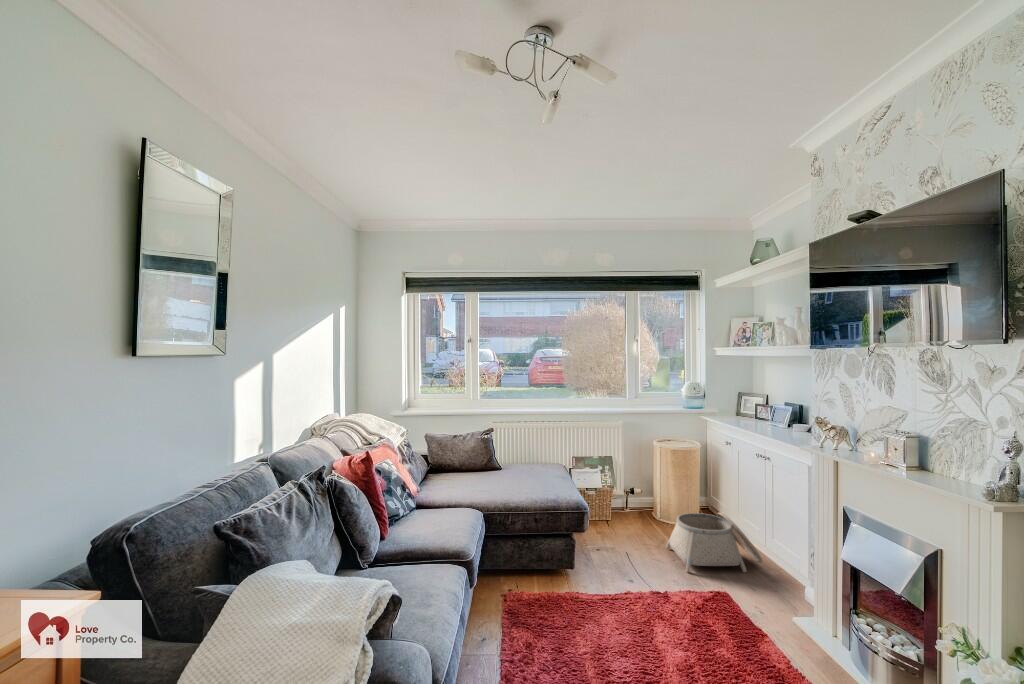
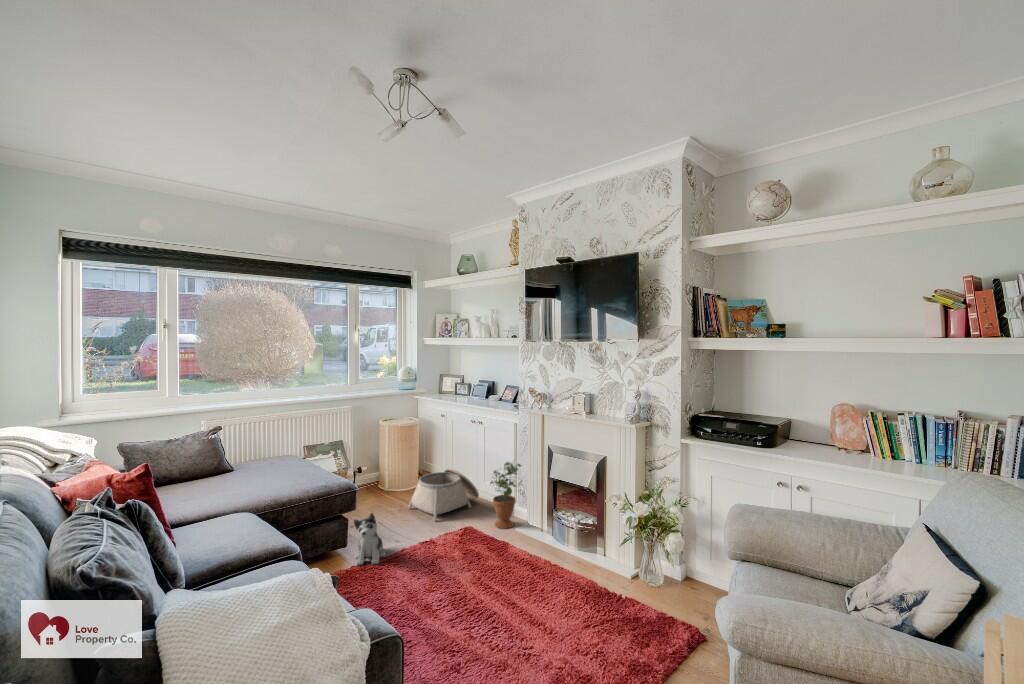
potted plant: none [759,517,810,617] -> present [490,462,521,529]
plush toy: none [574,535,609,594] -> present [354,513,385,565]

